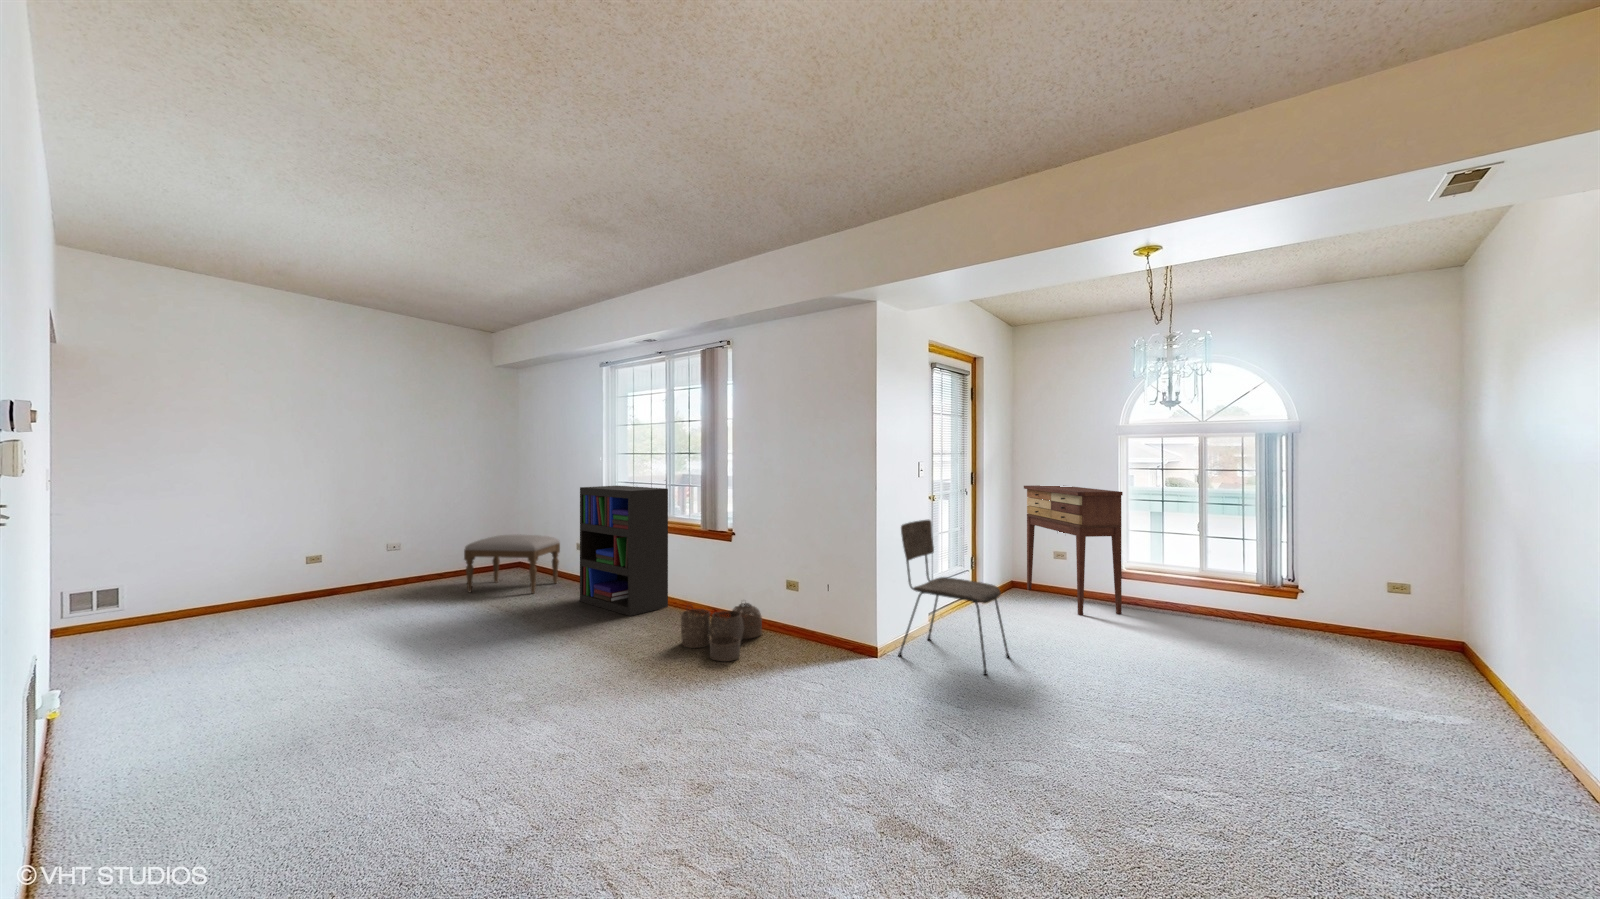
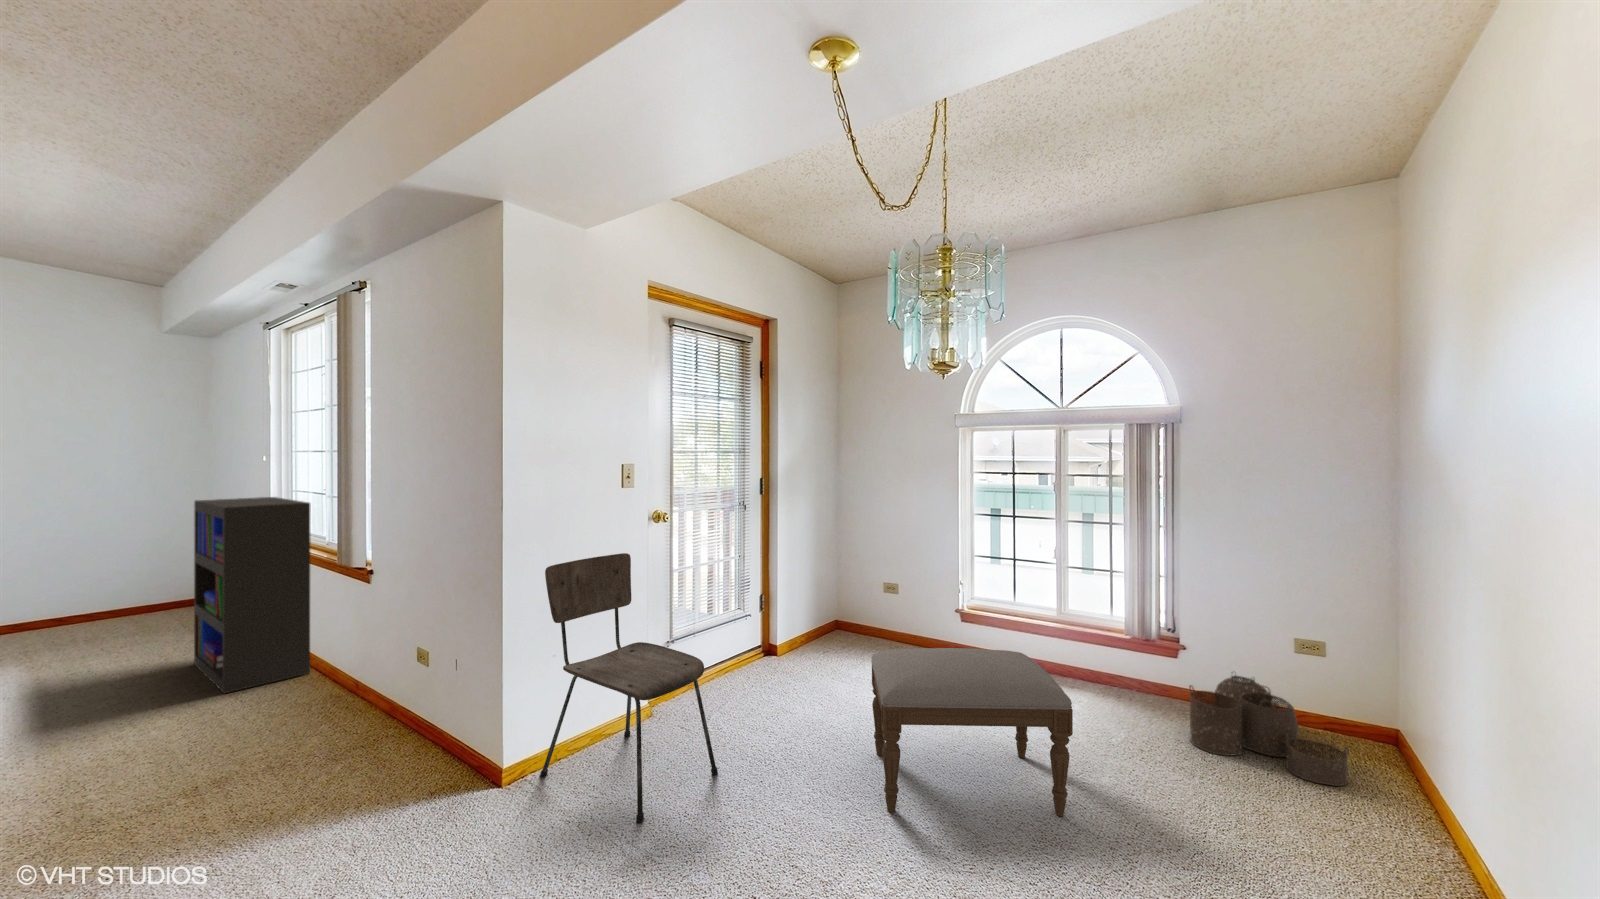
console table: present [1024,485,1123,615] -> none [850,495,951,678]
ottoman: present [464,534,560,593] -> present [871,648,1073,816]
woven basket: present [681,603,762,661] -> present [1189,675,1349,786]

